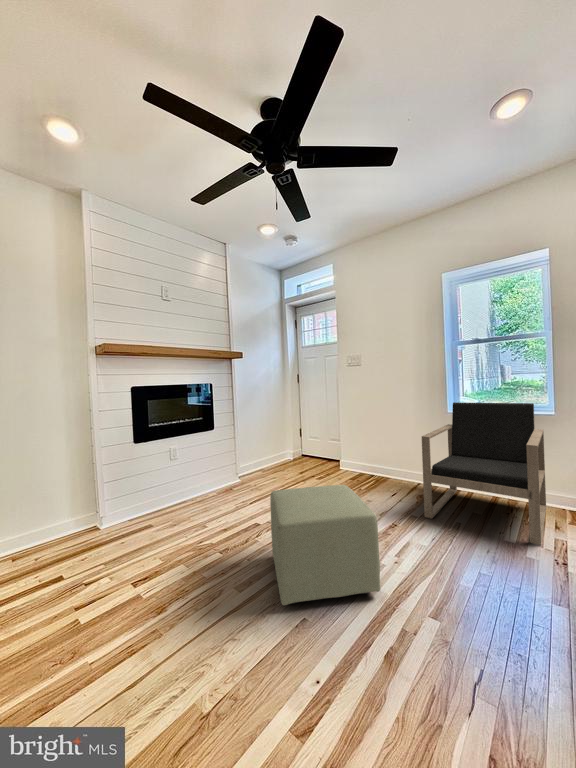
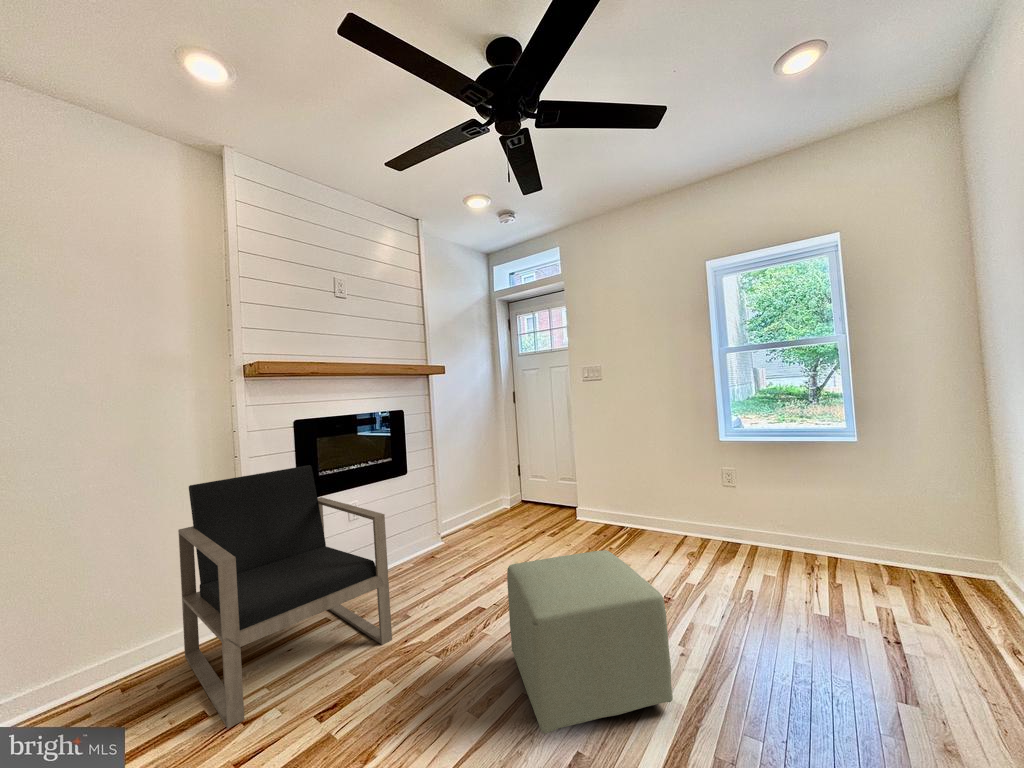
armchair: present [422,402,546,545] -> present [178,465,392,729]

